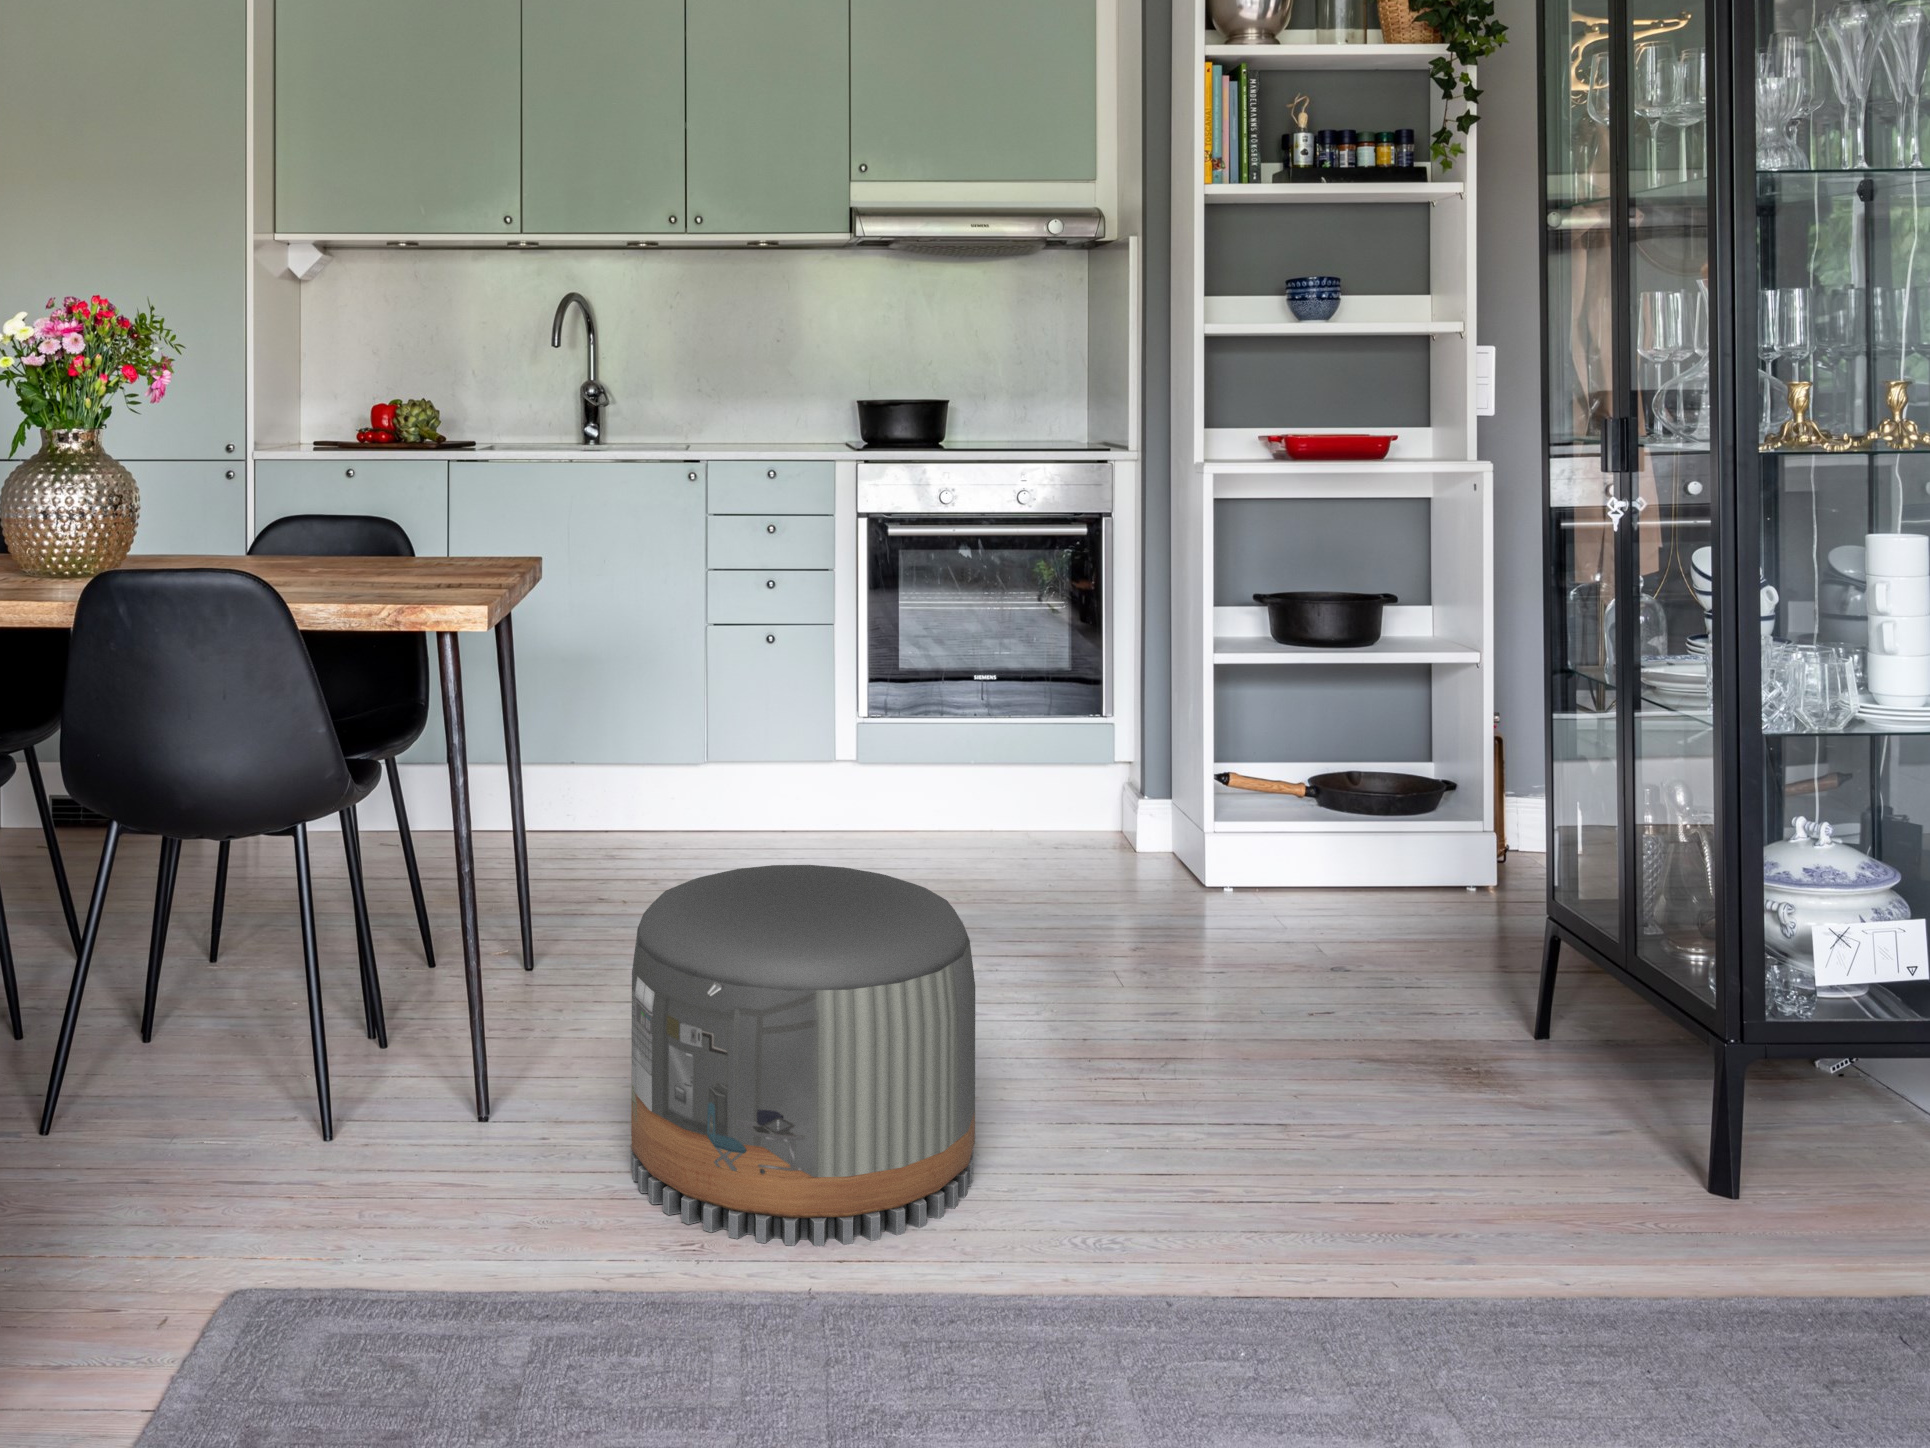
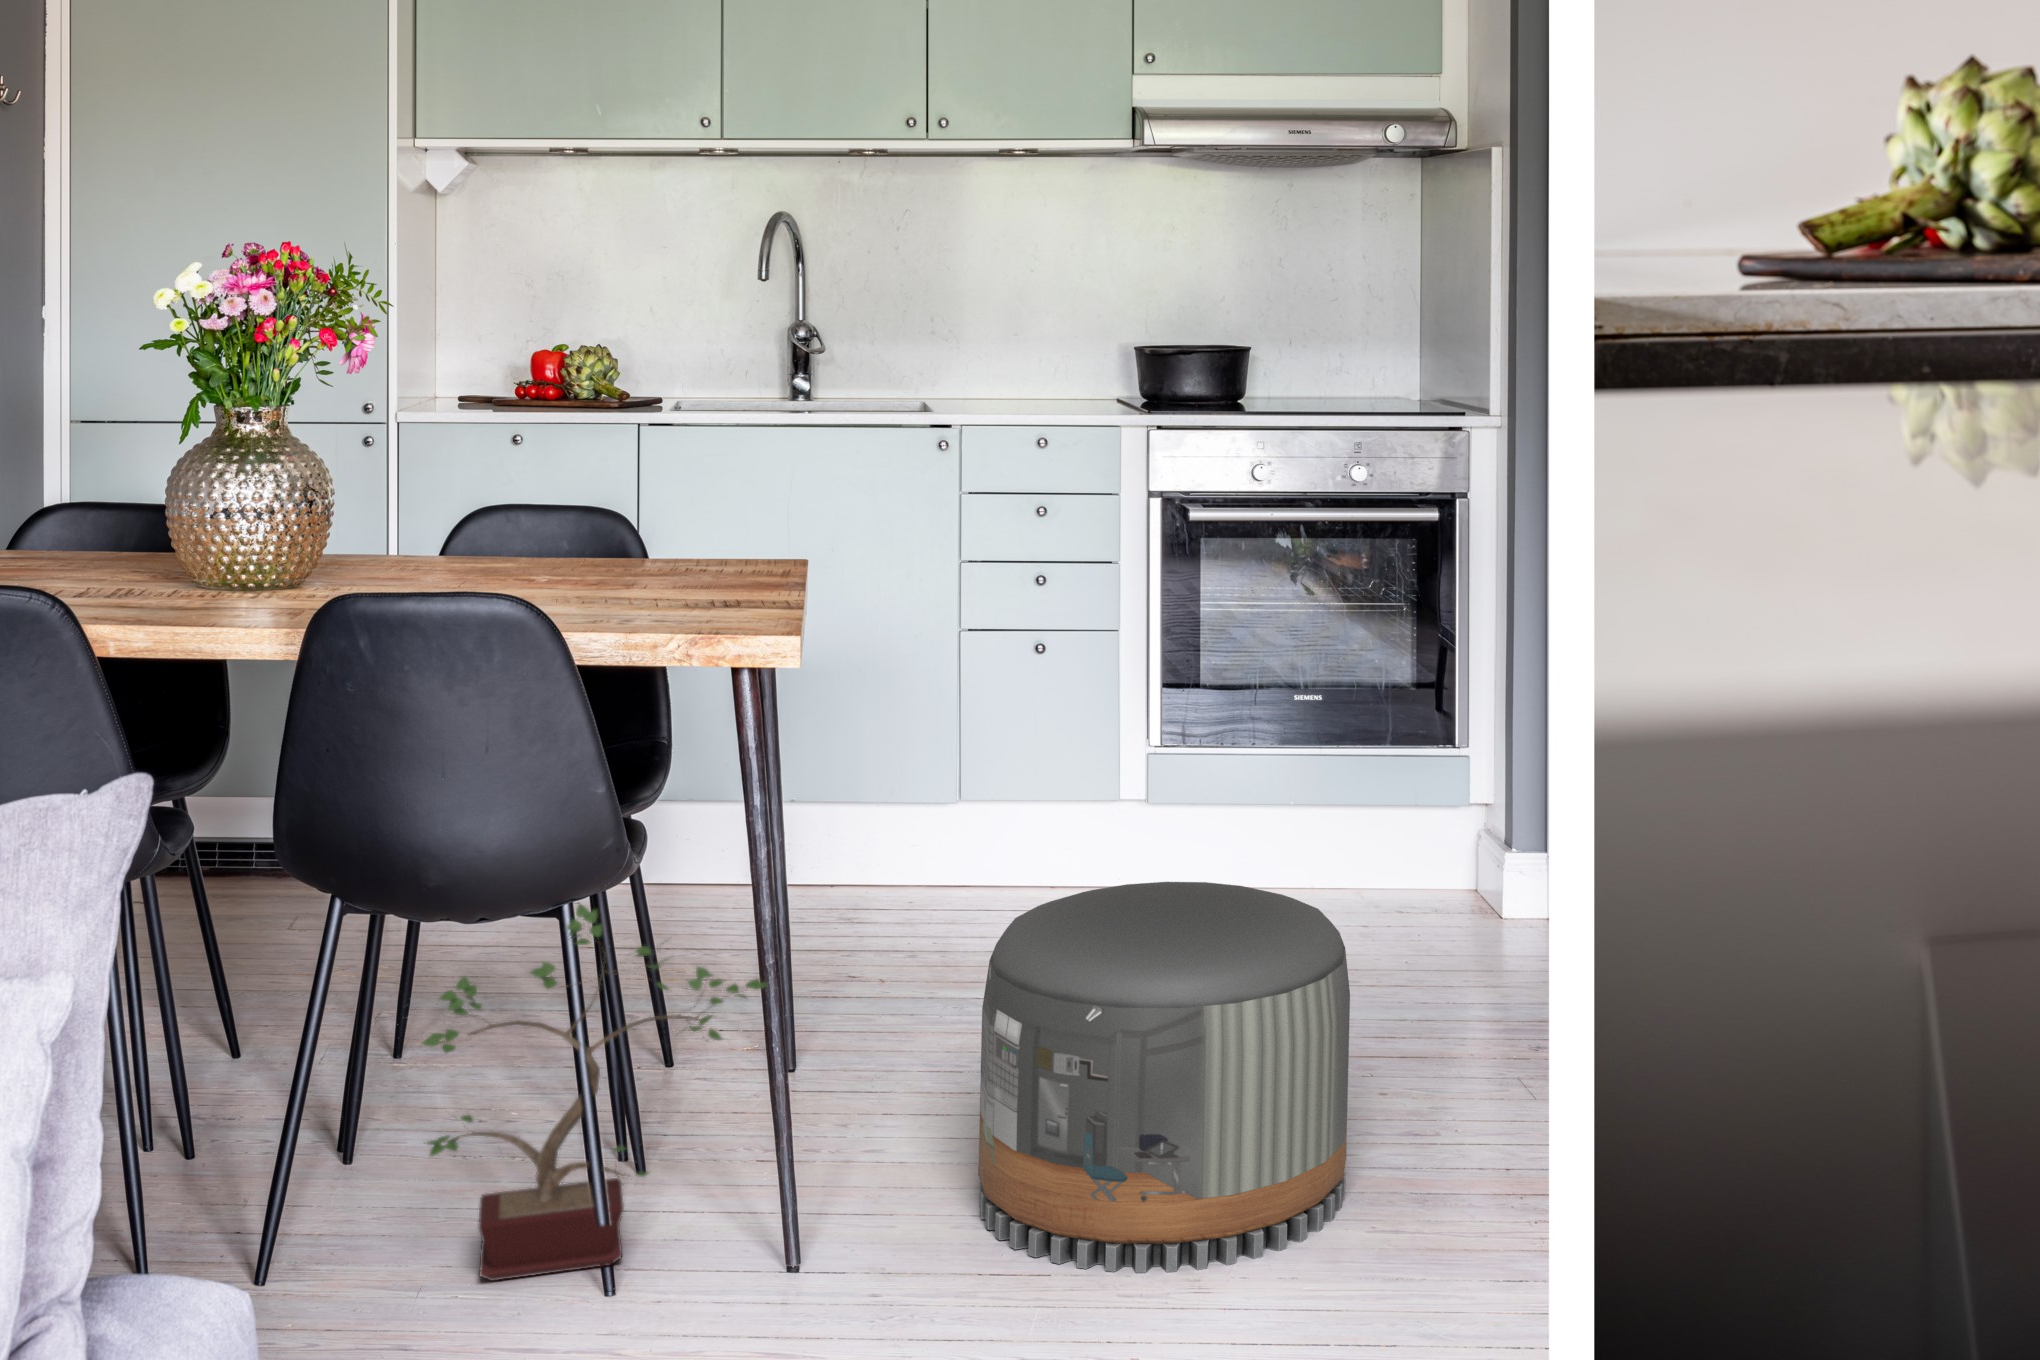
potted plant: none [147,853,440,1183] -> present [422,904,767,1281]

